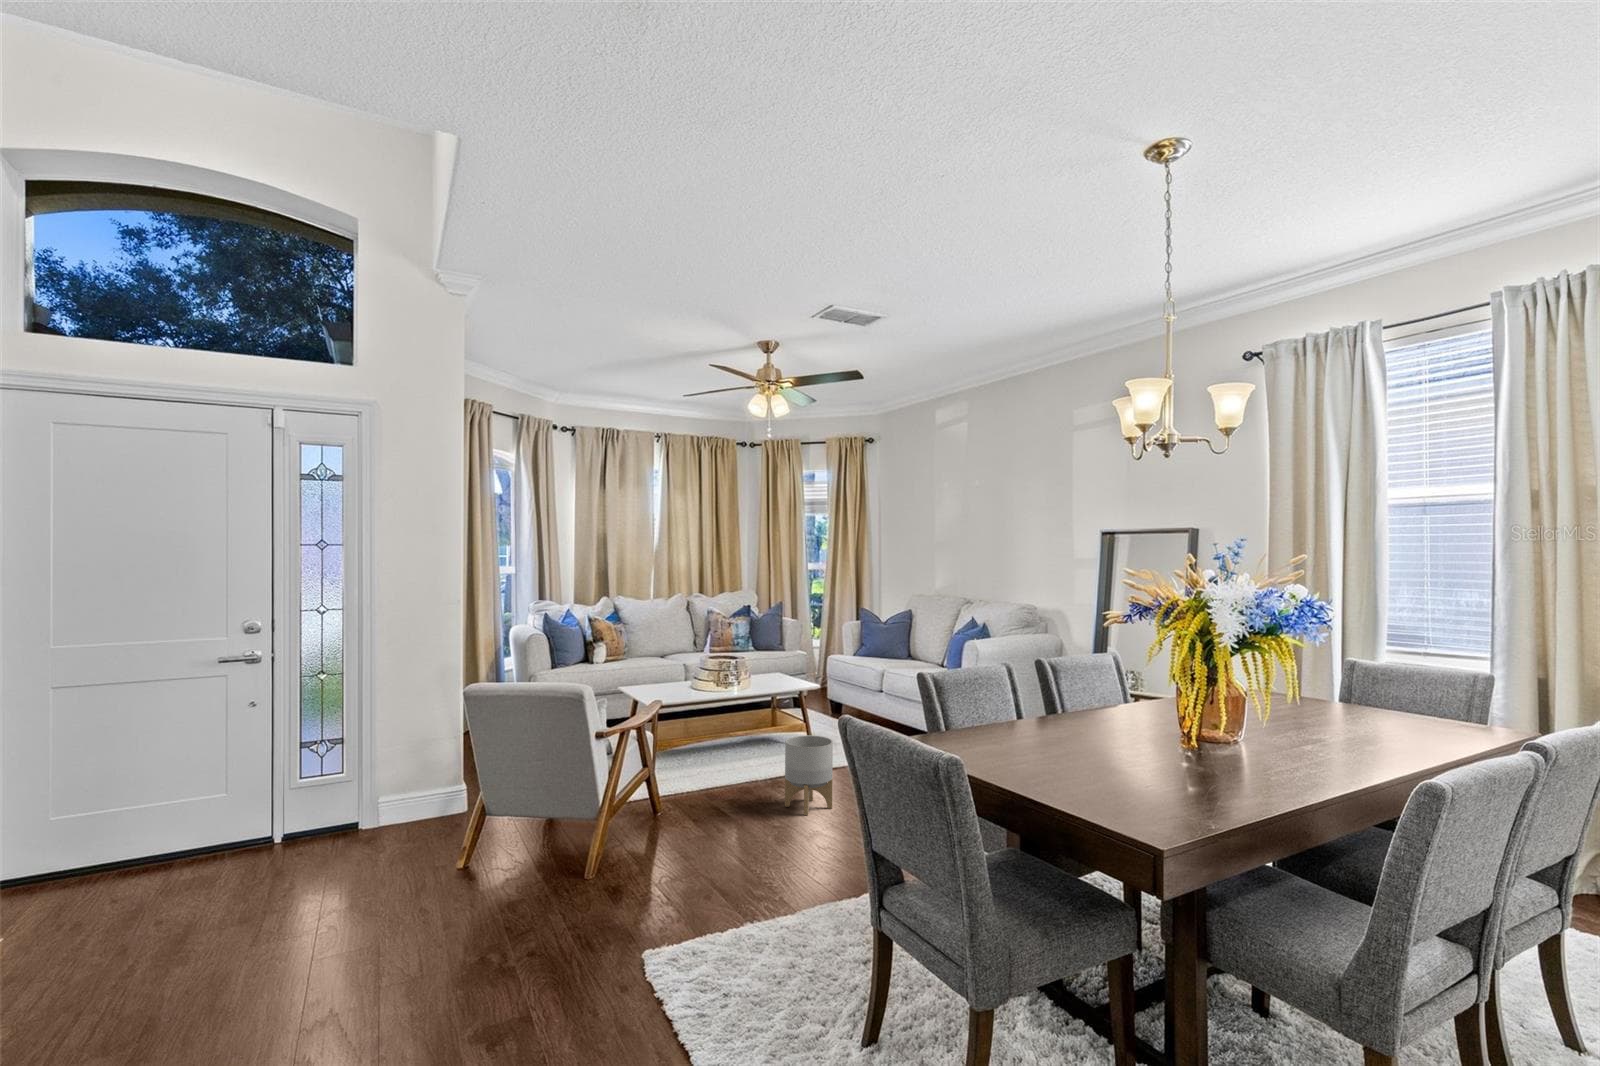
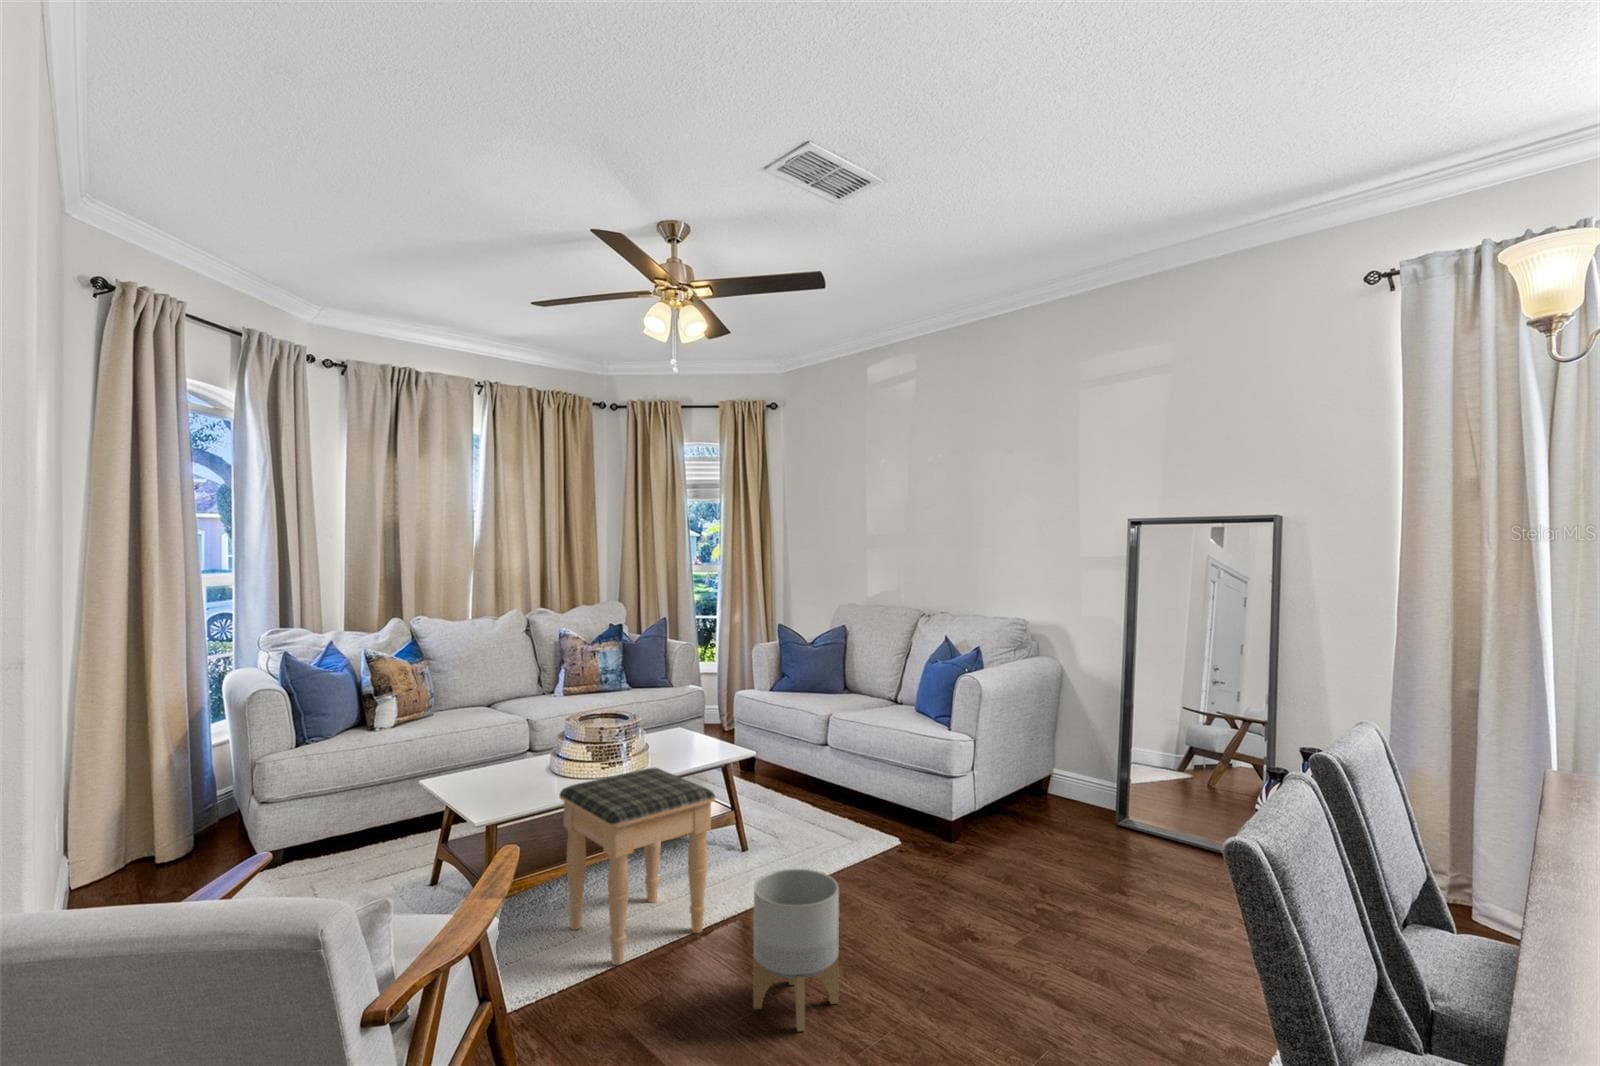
footstool: none [691,685,778,787] -> present [559,768,715,965]

